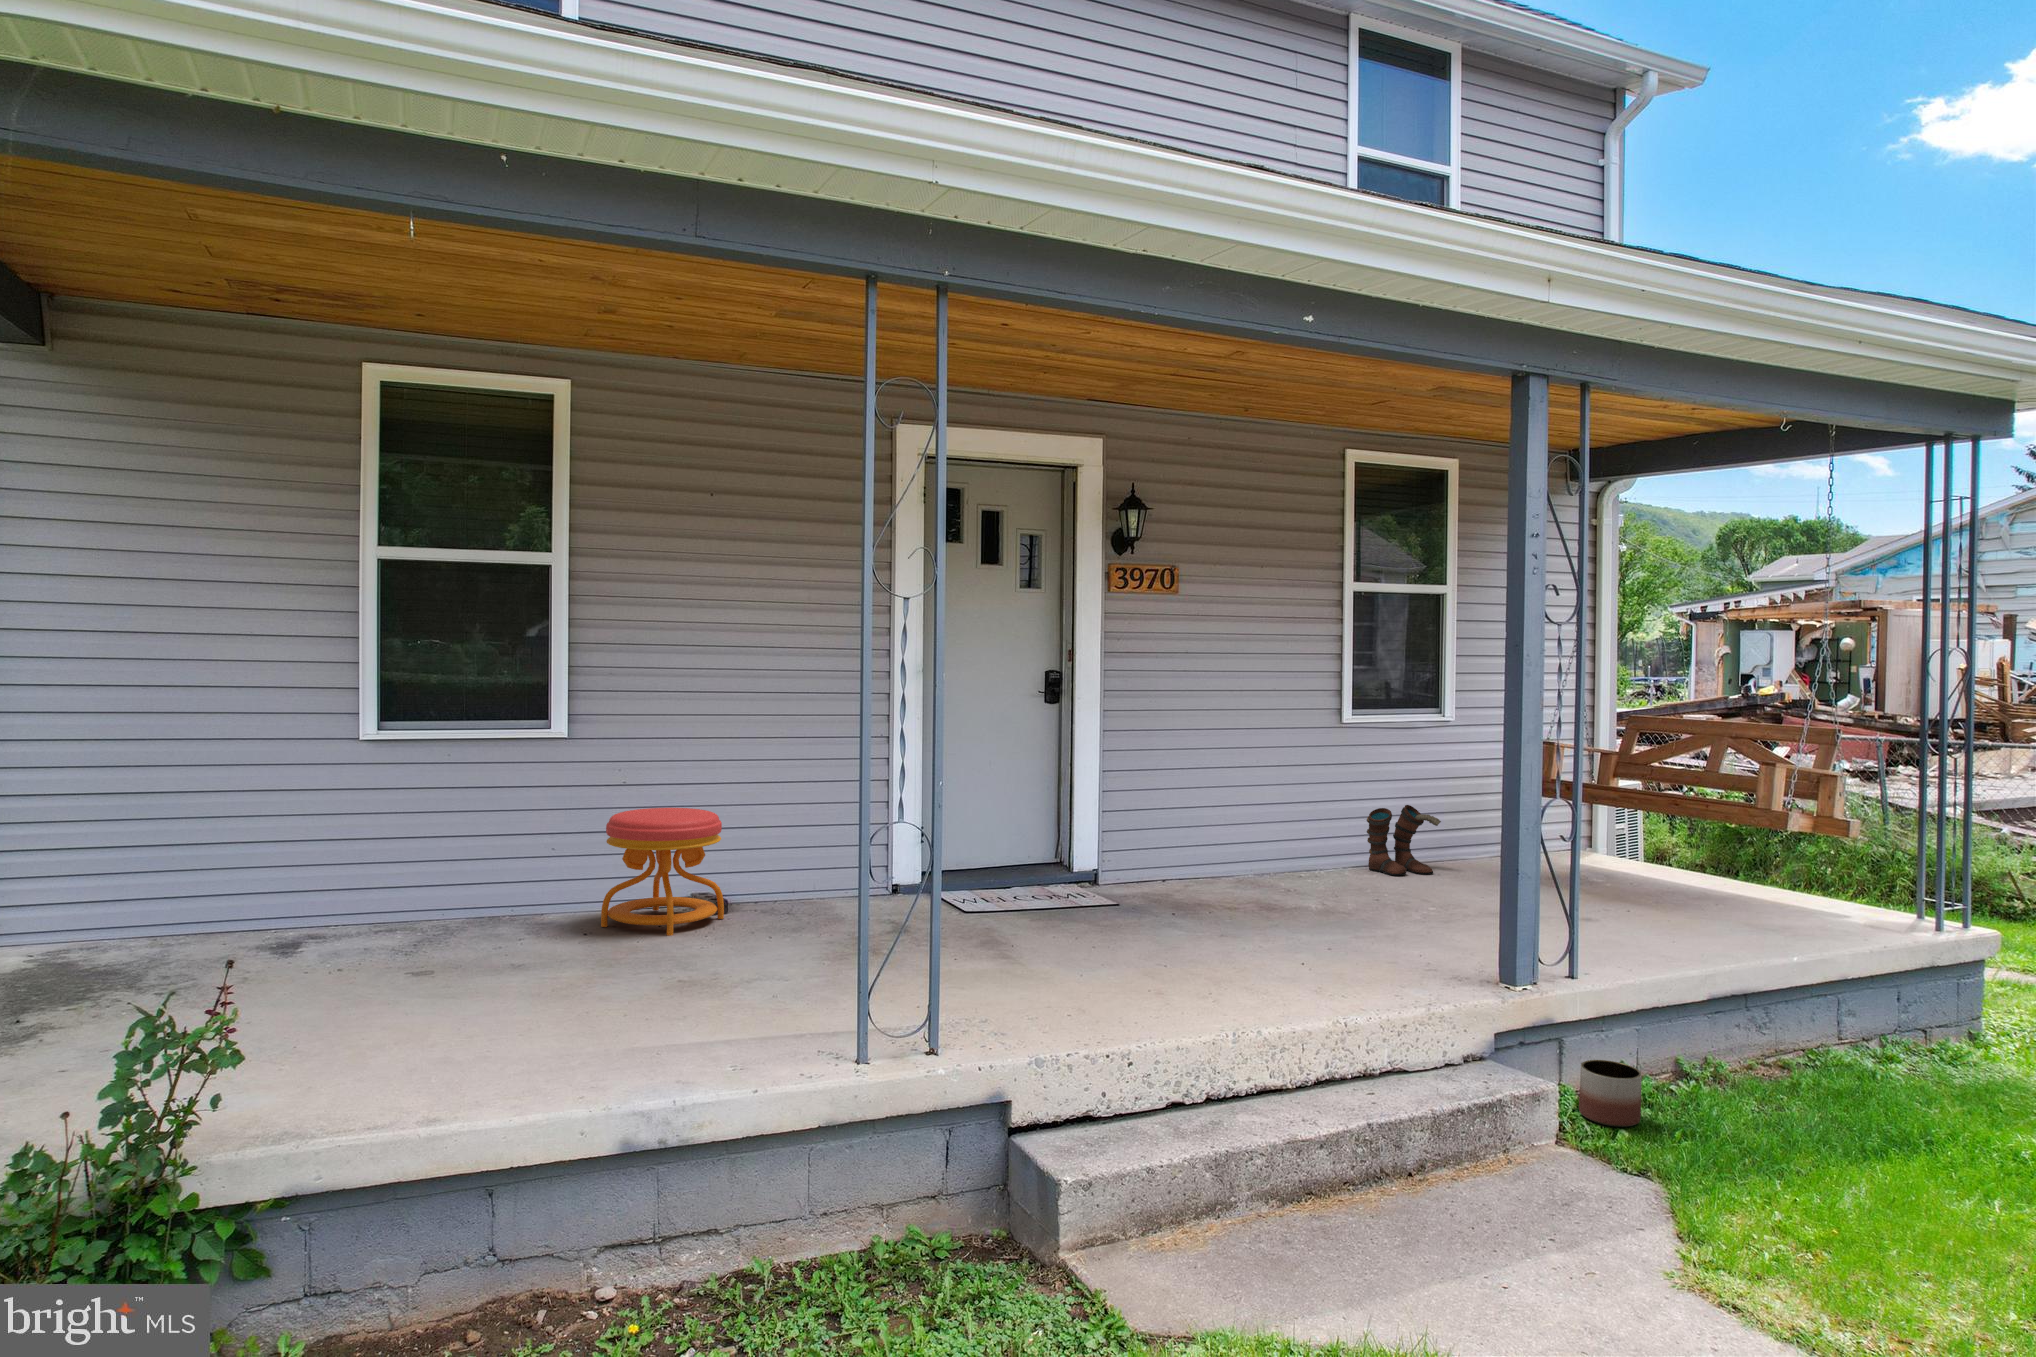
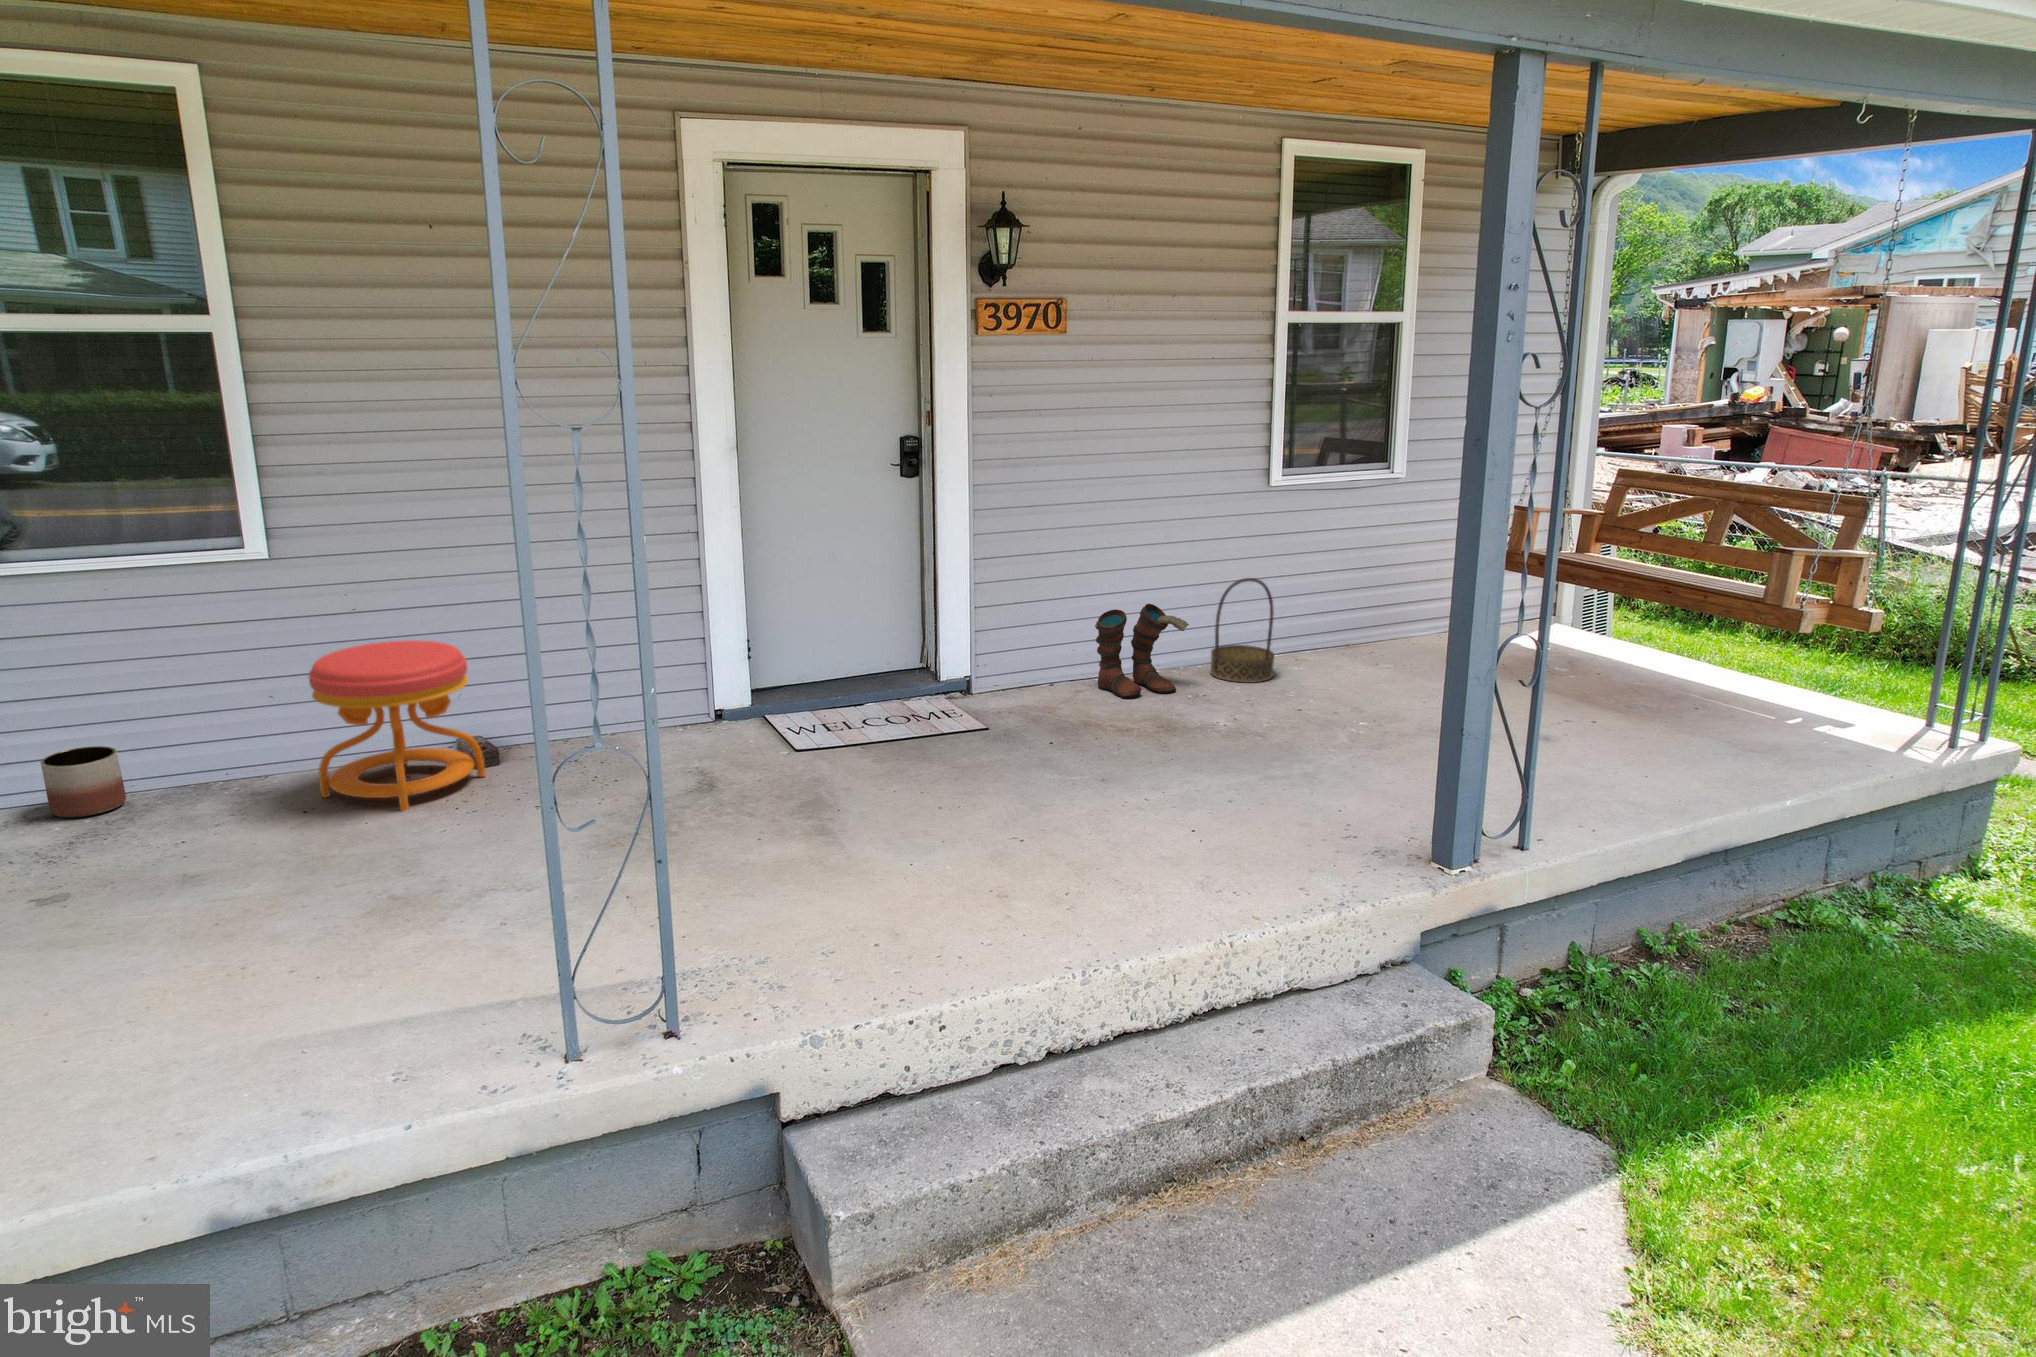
basket: none [1297,793,1352,881] -> present [1210,578,1275,683]
boots: present [1367,805,1441,876] -> present [1095,604,1189,698]
planter: present [1579,1060,1642,1127] -> present [41,746,126,818]

